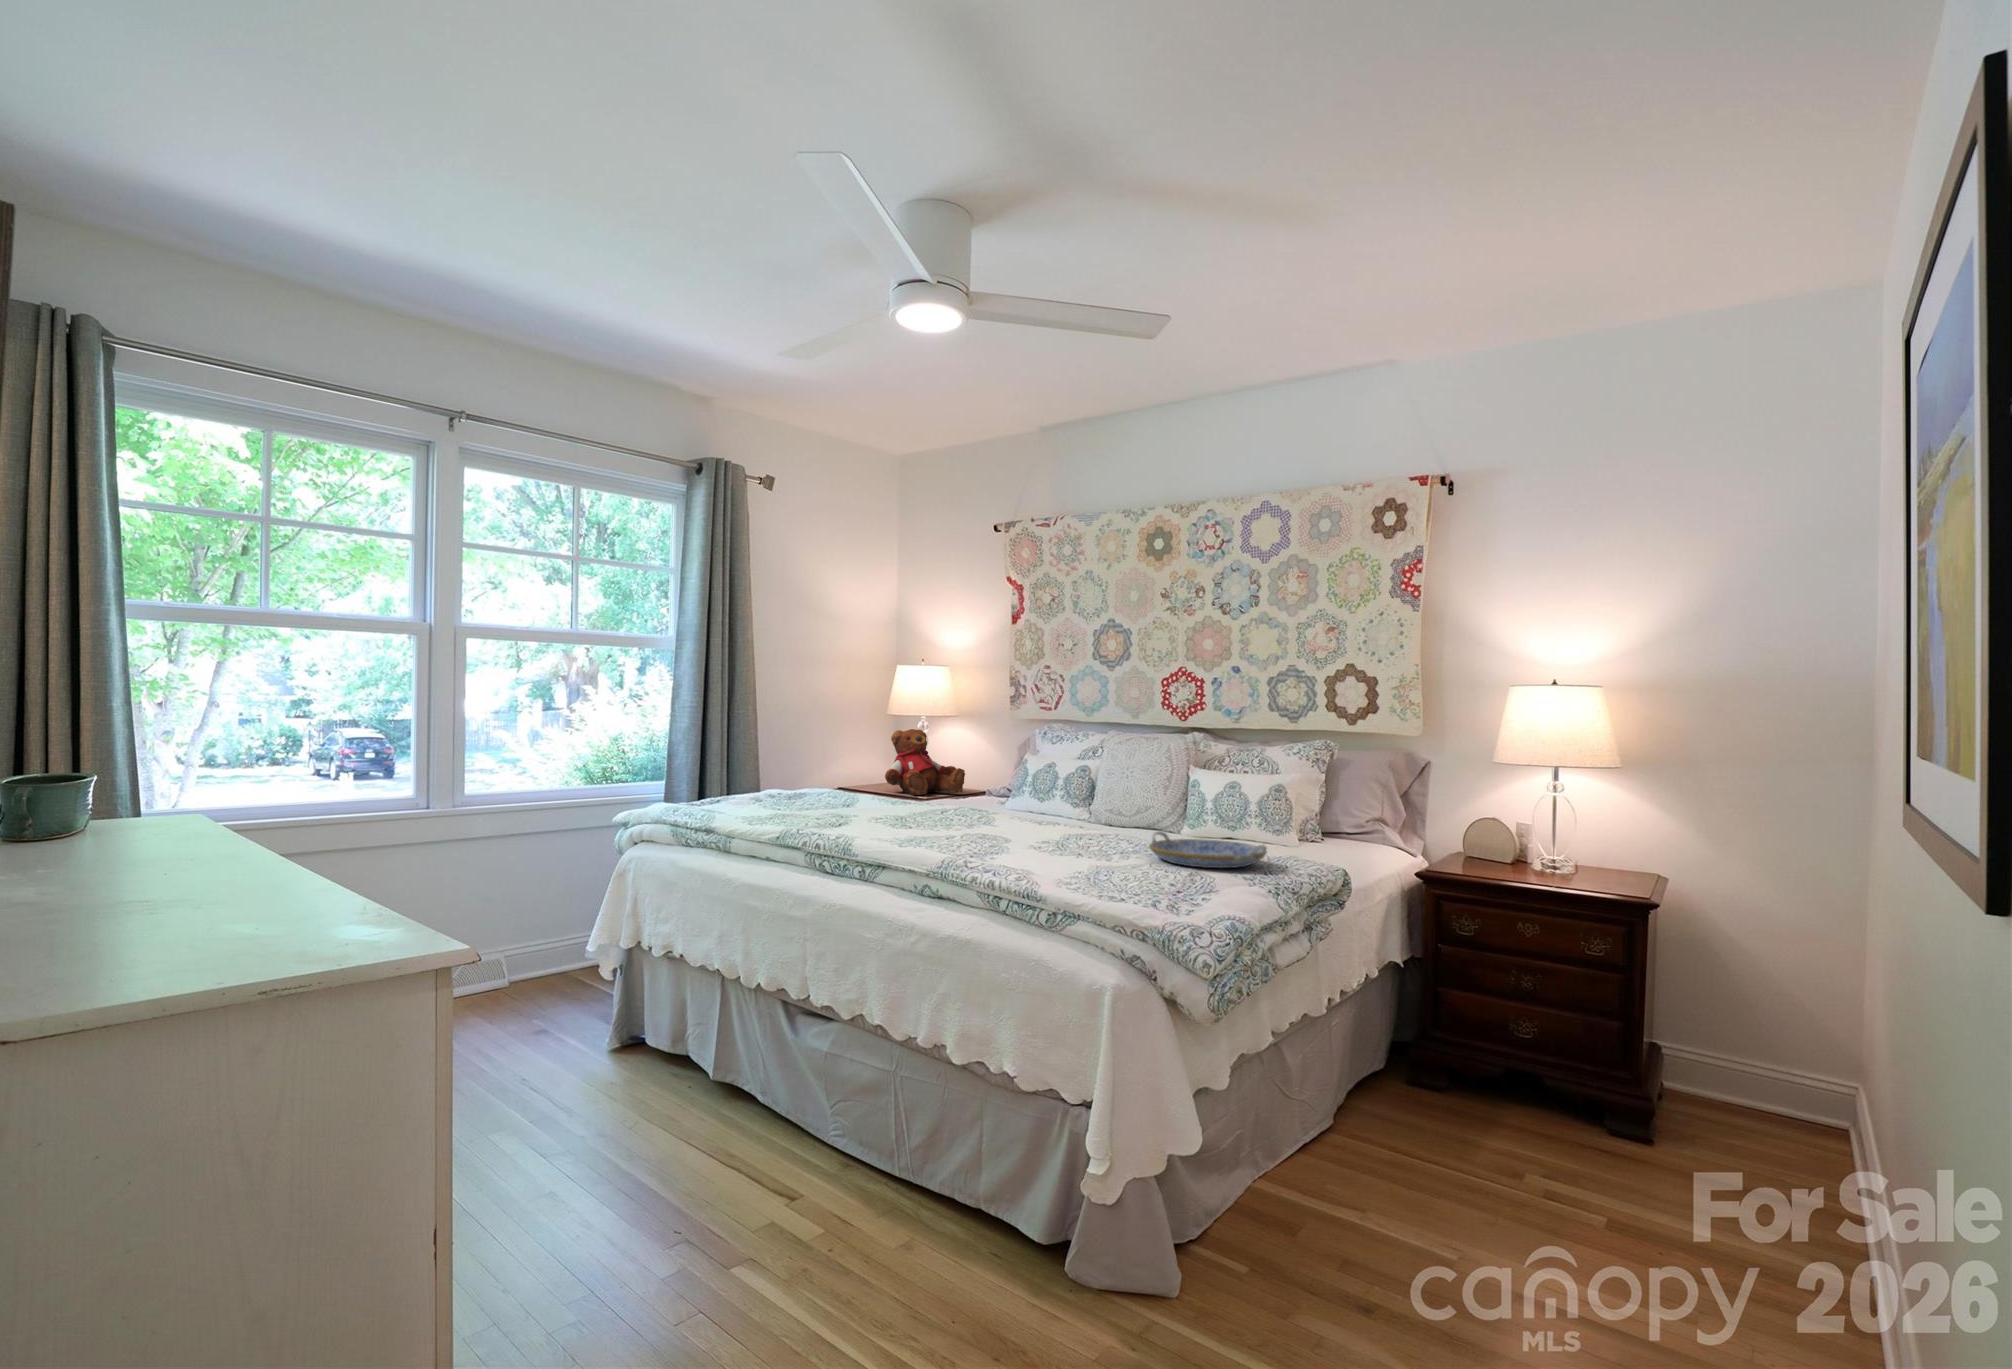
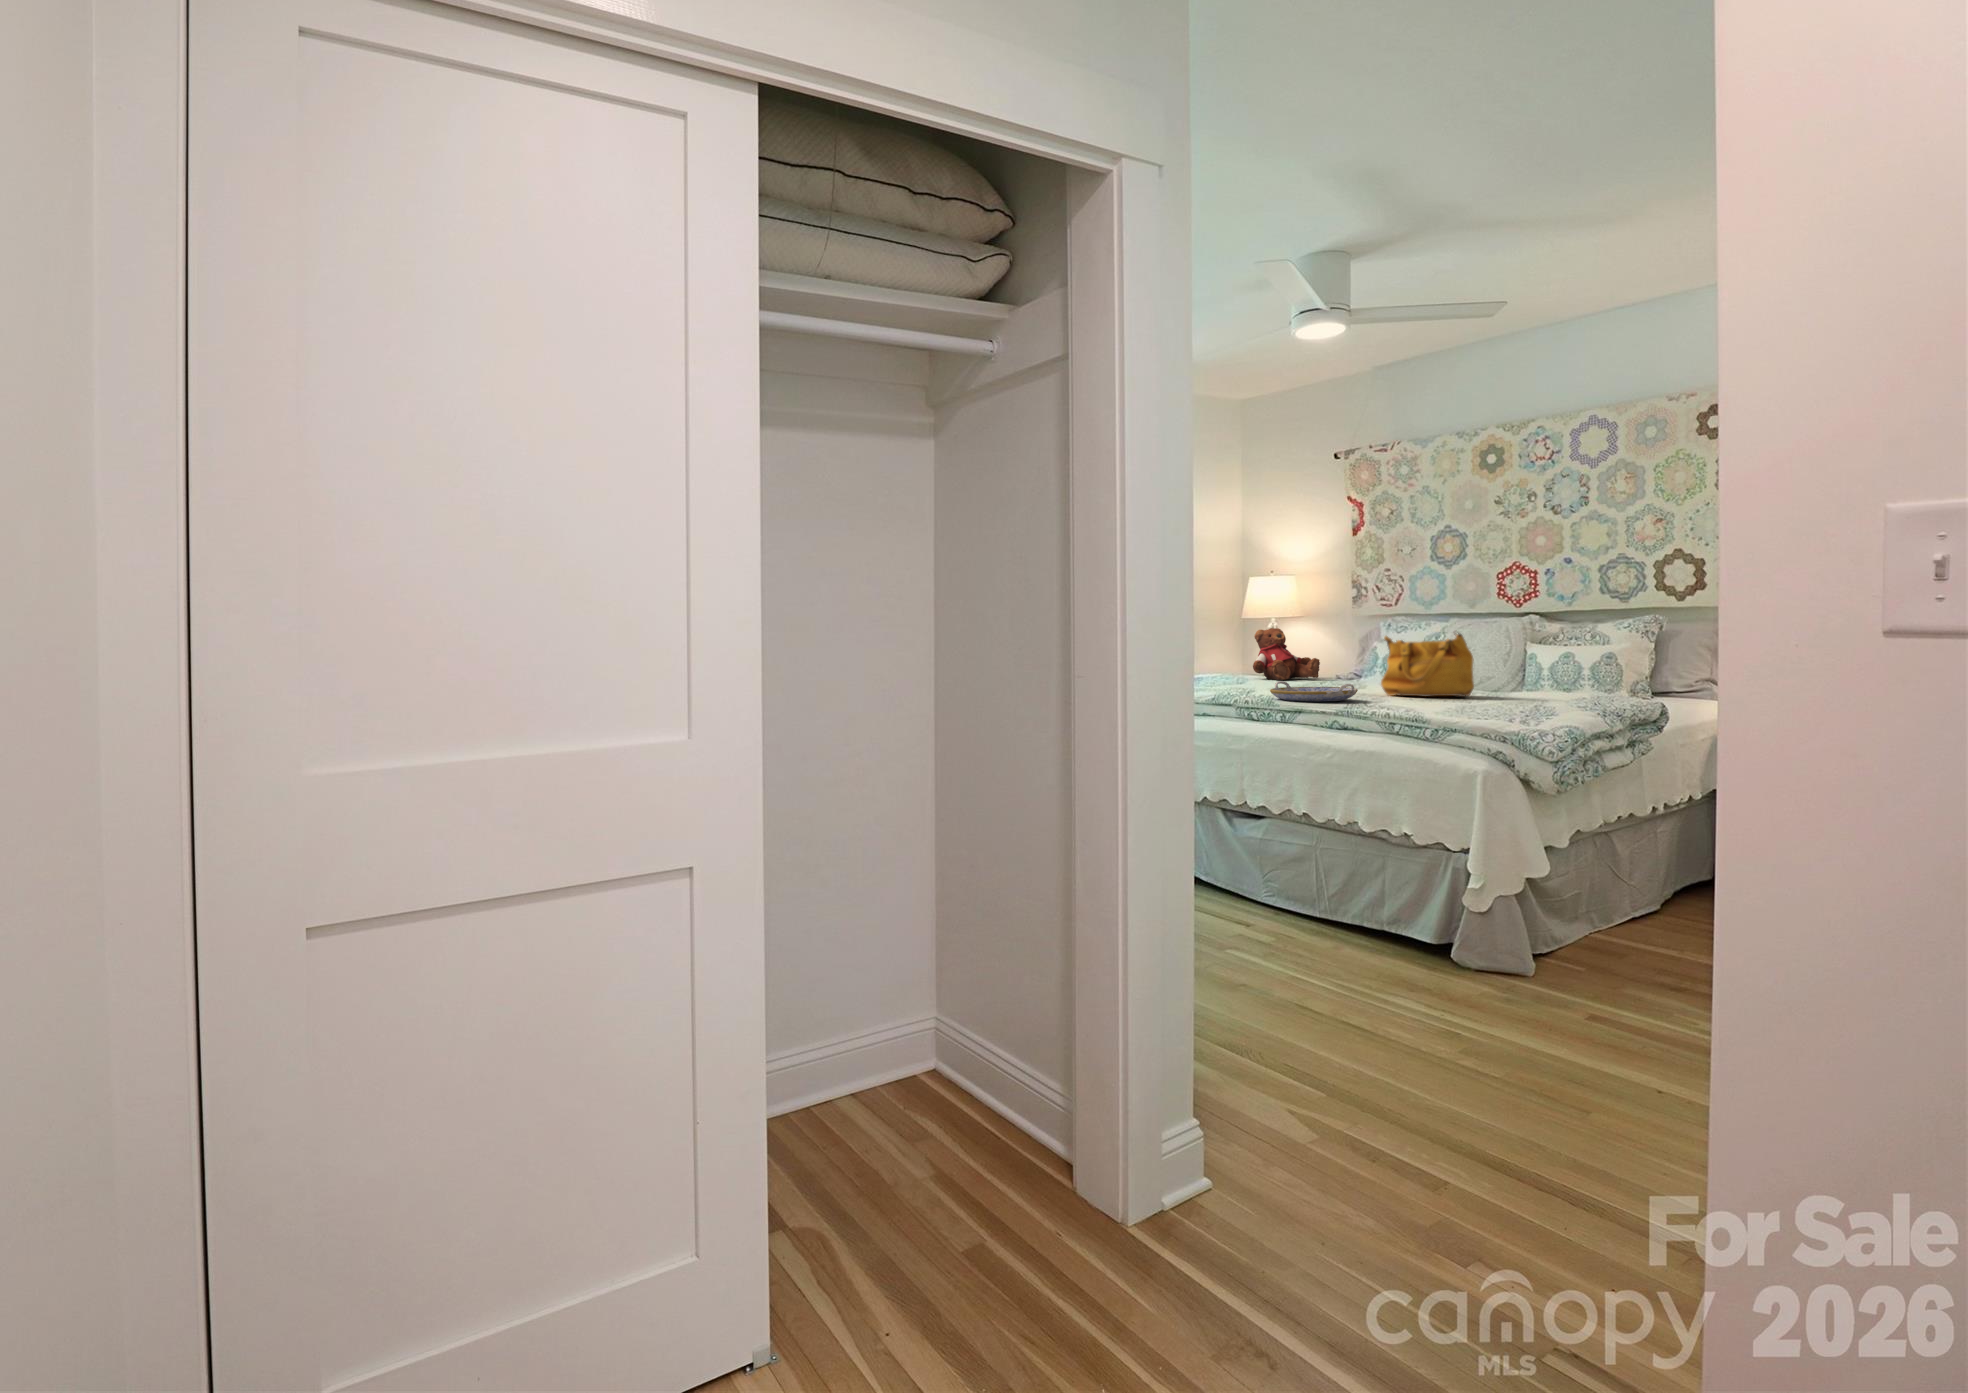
handbag: none [1015,752,1125,838] -> present [1381,633,1474,697]
serving tray: present [1149,831,1267,868] -> present [1270,681,1358,702]

